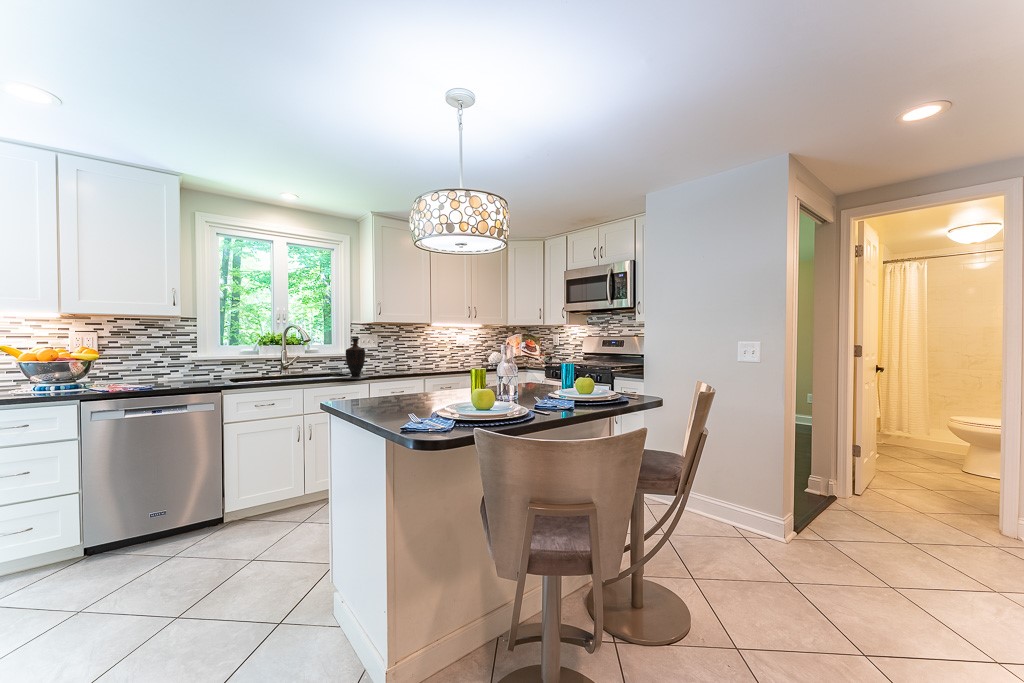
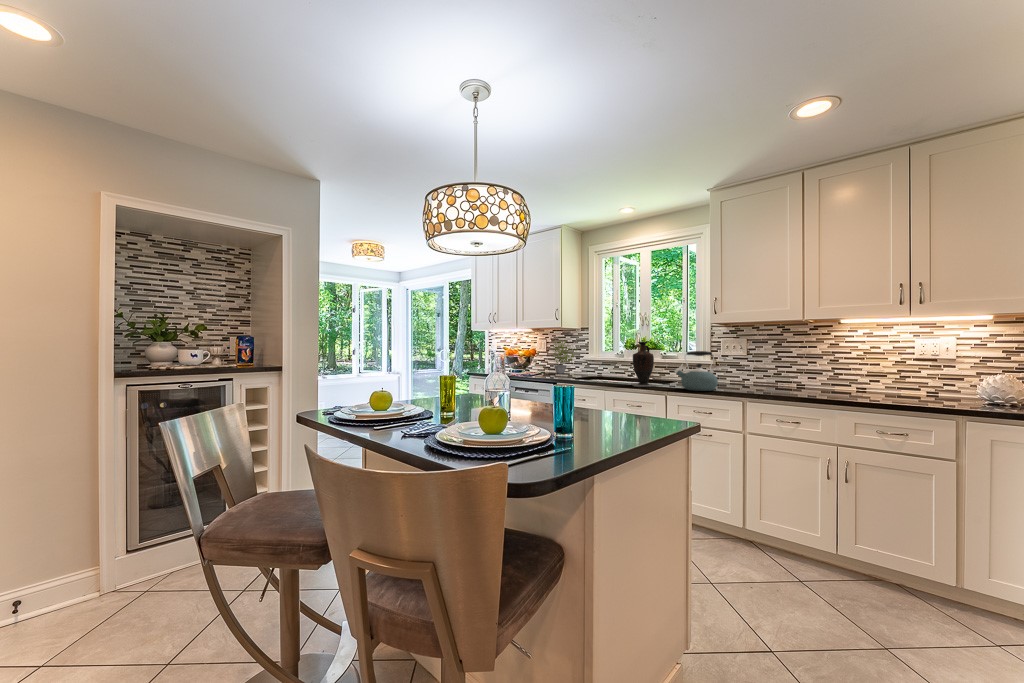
potted plant: none [146,328,198,382] -> present [553,341,576,374]
kettle: none [387,345,413,376] -> present [675,351,718,391]

